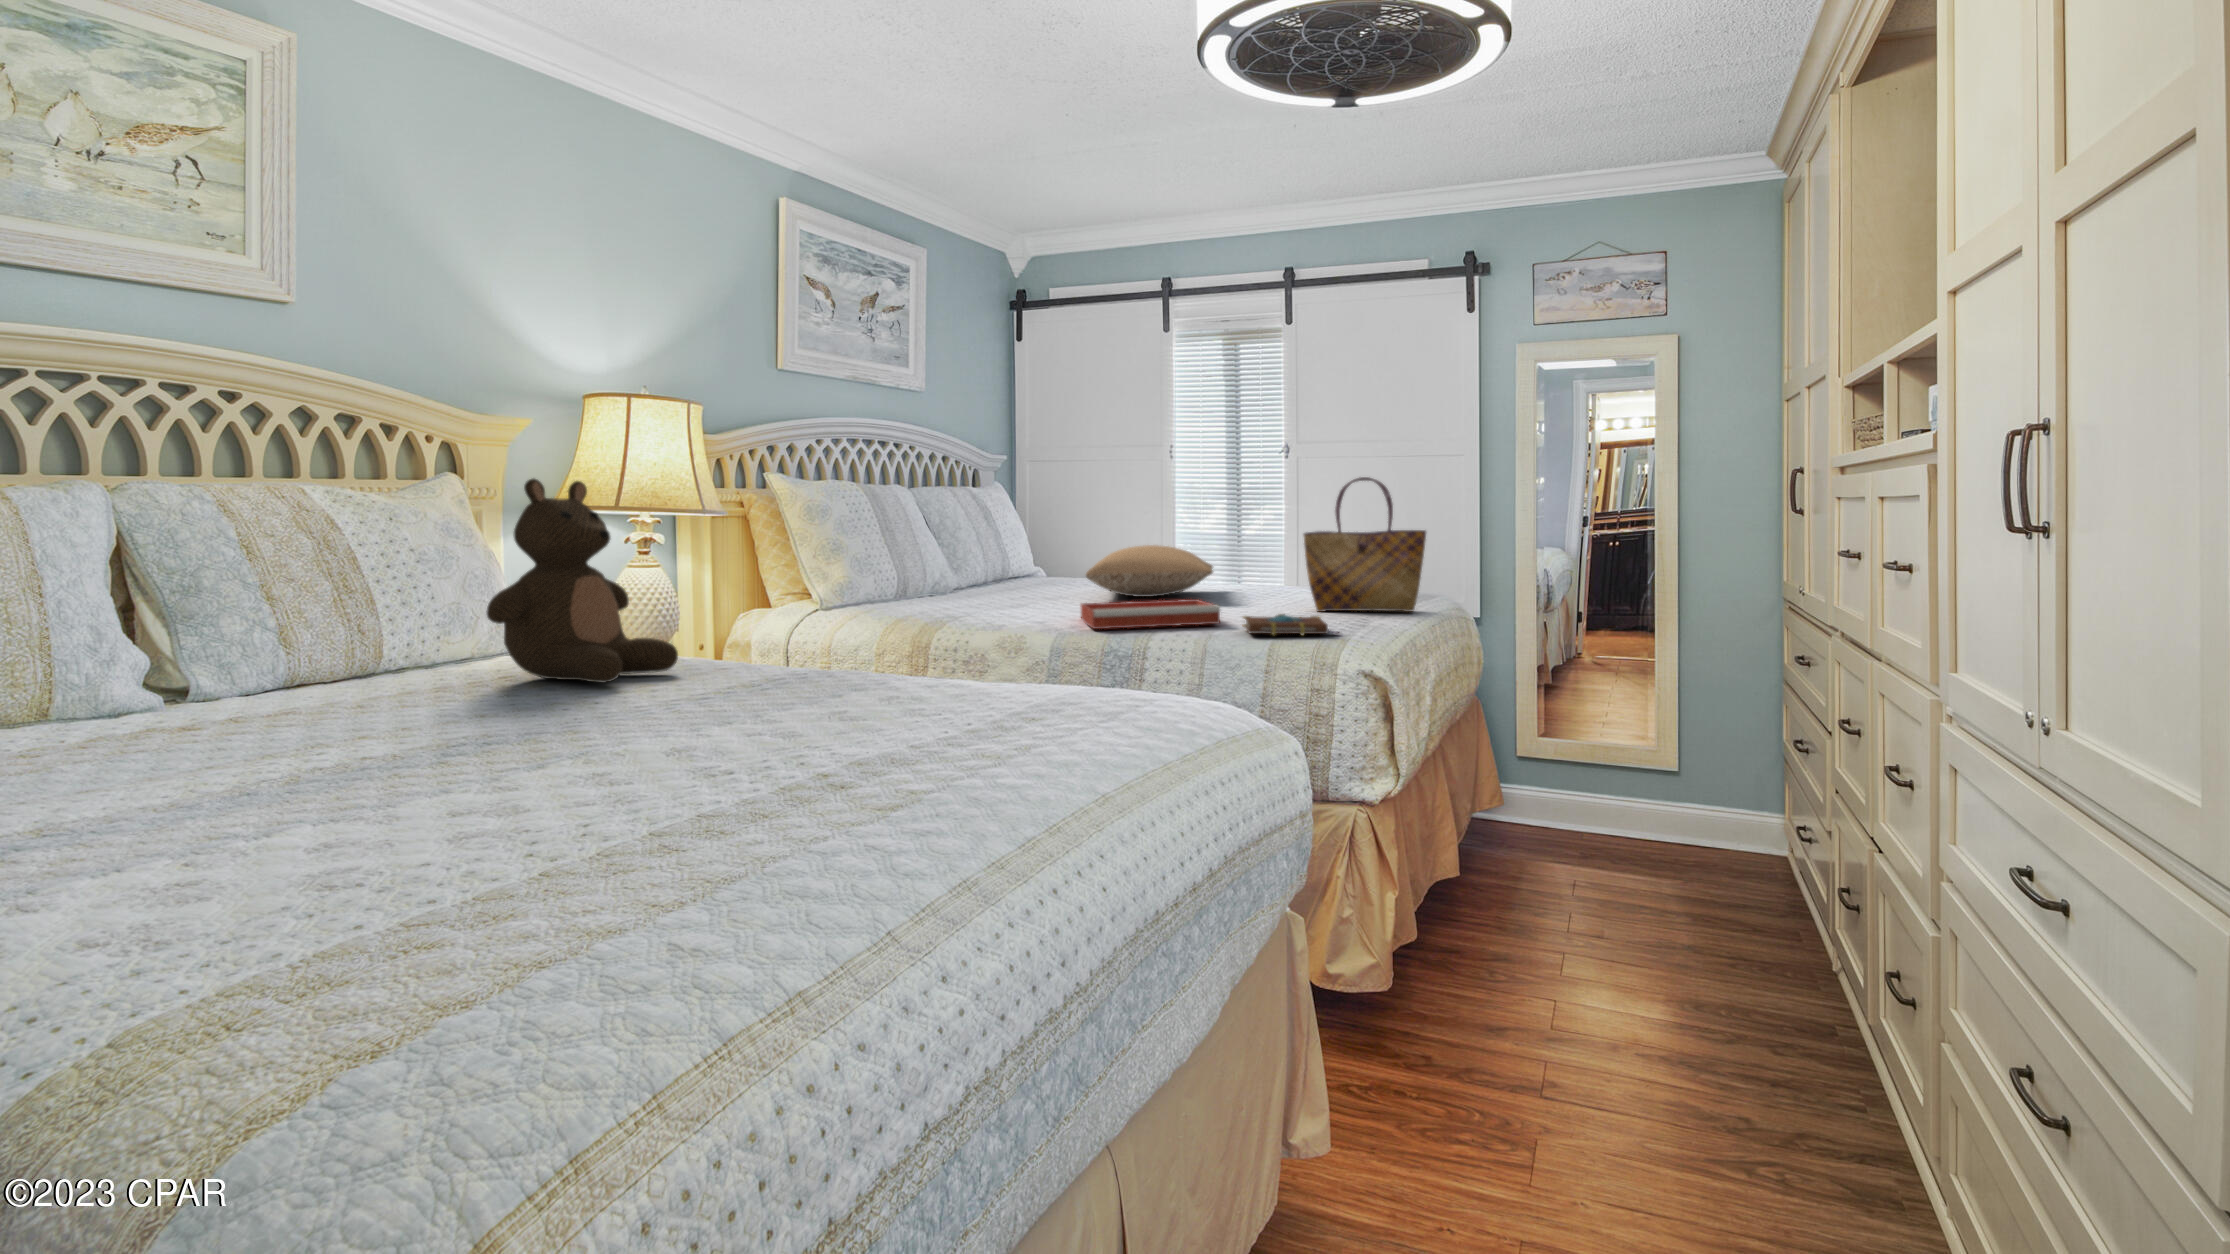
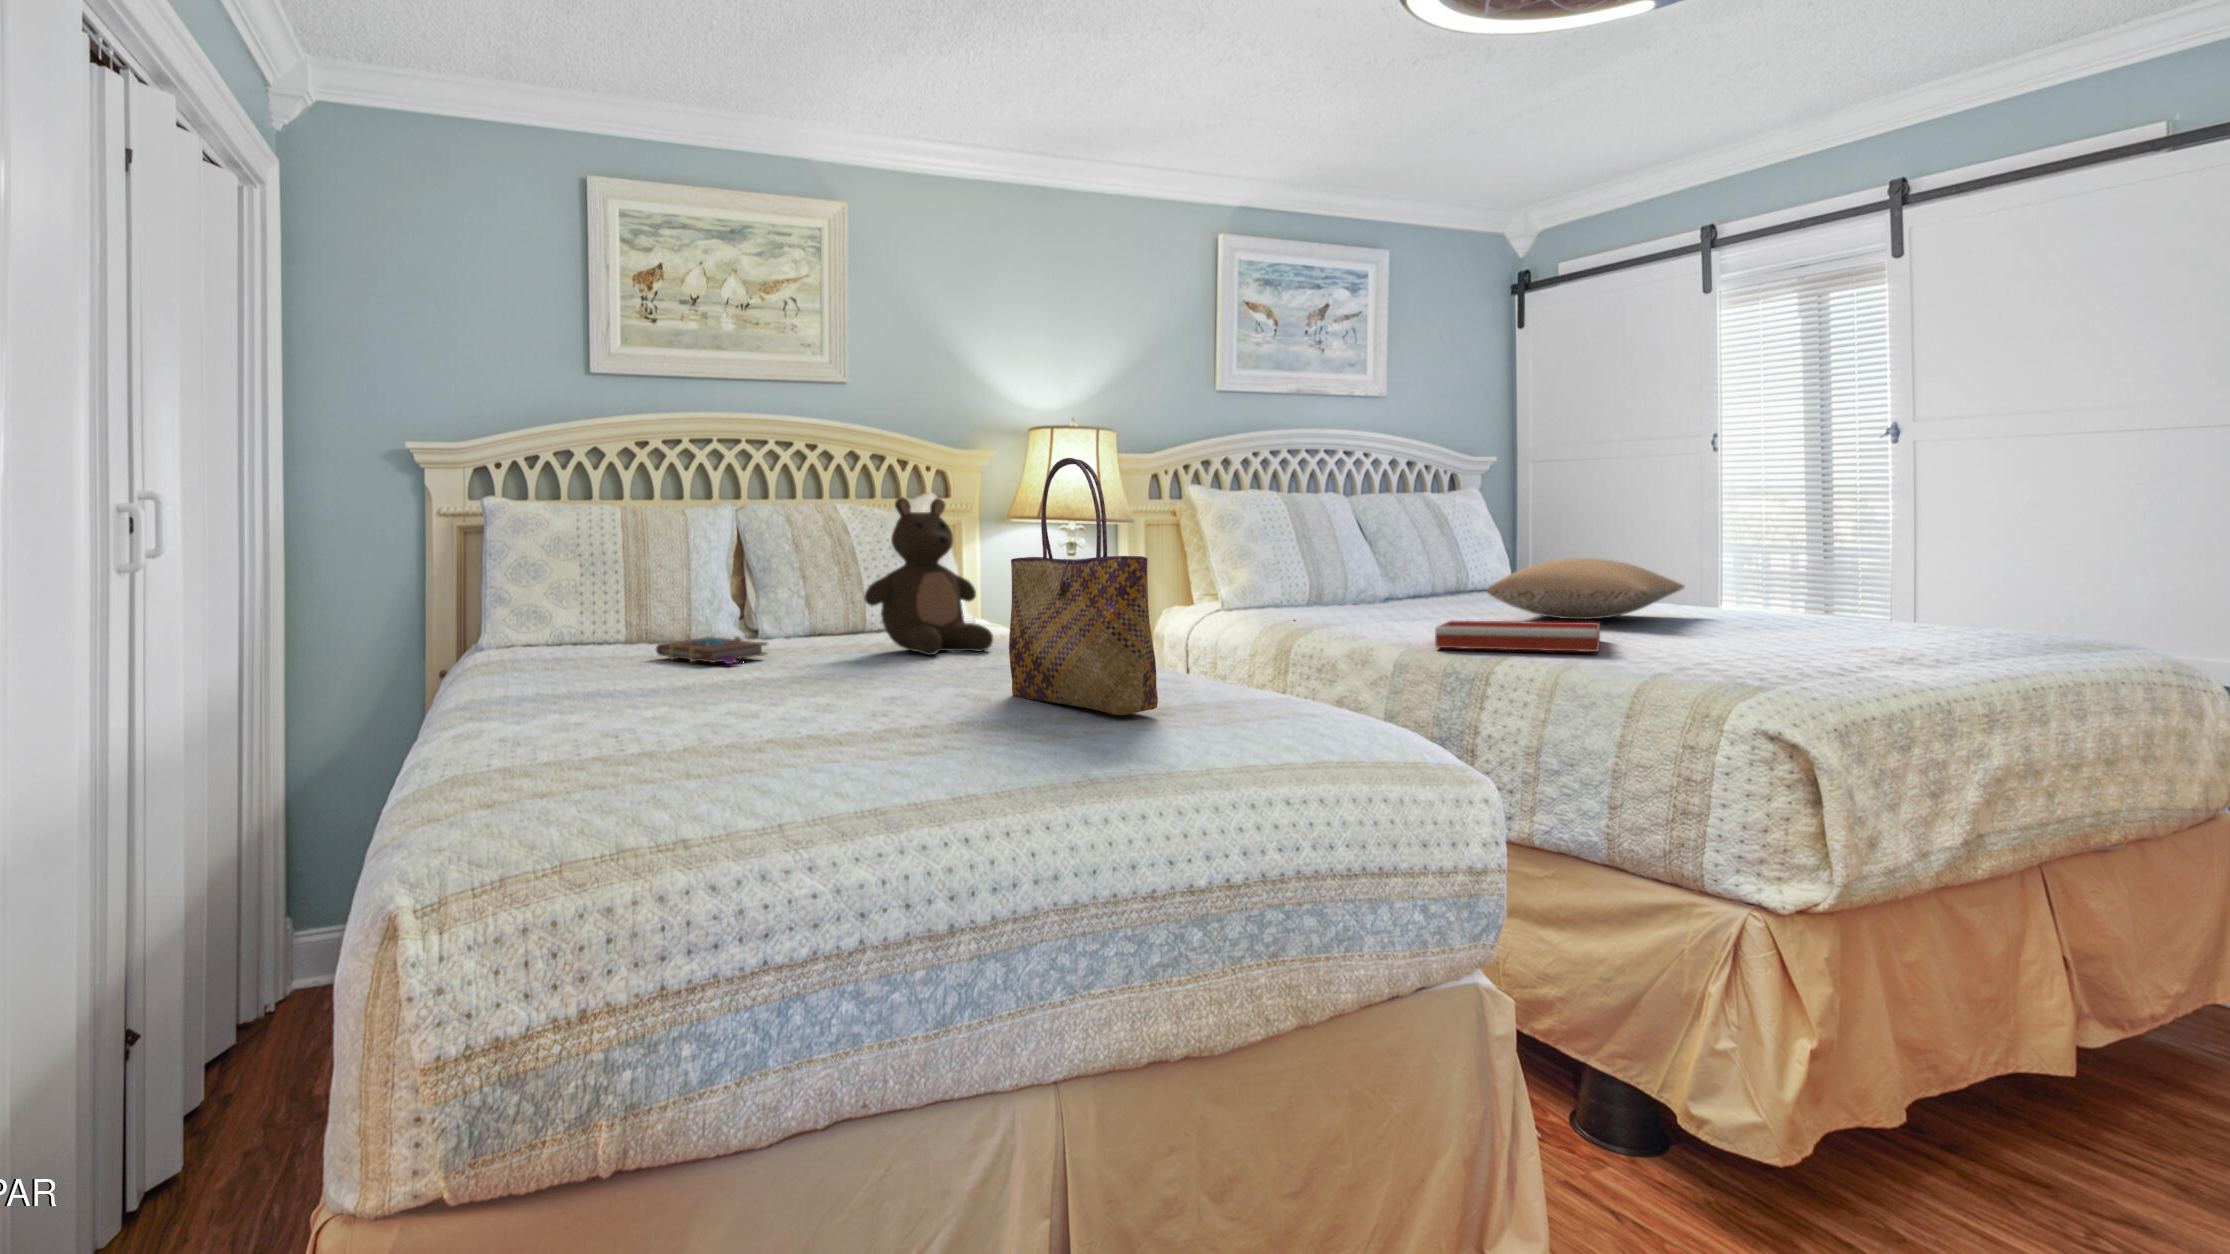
tote bag: present [1304,477,1426,612] -> present [1009,458,1158,715]
book: present [1243,614,1339,635] -> present [656,636,767,664]

